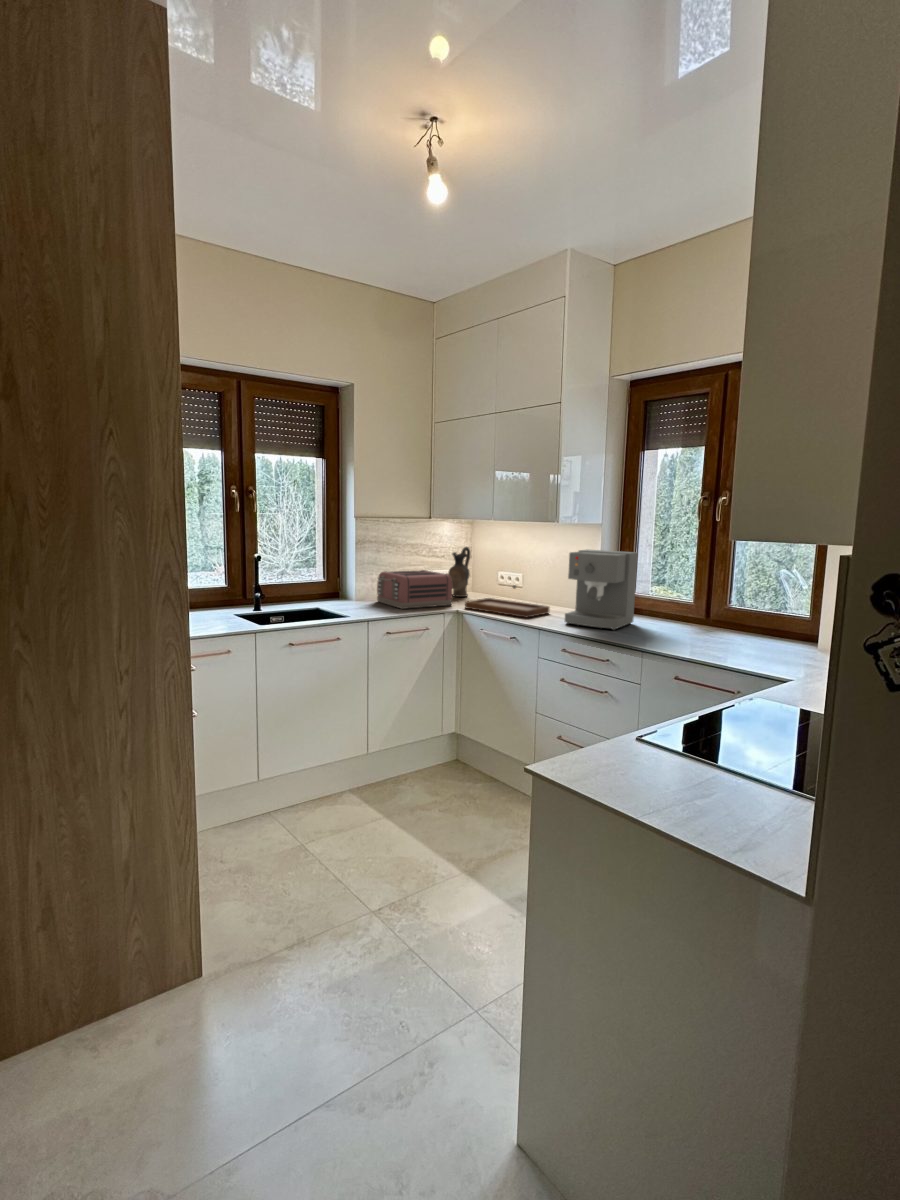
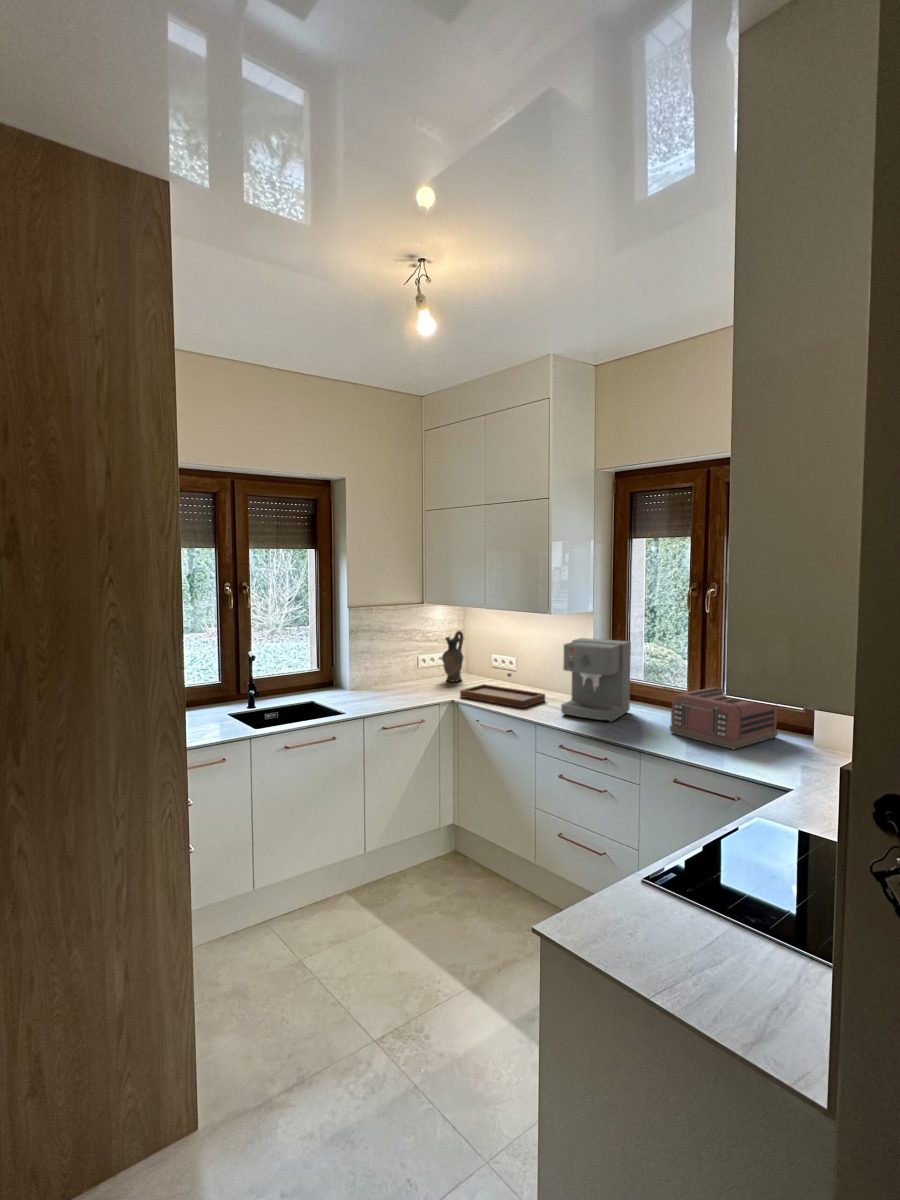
toaster: present [377,570,452,609] -> present [670,687,778,749]

